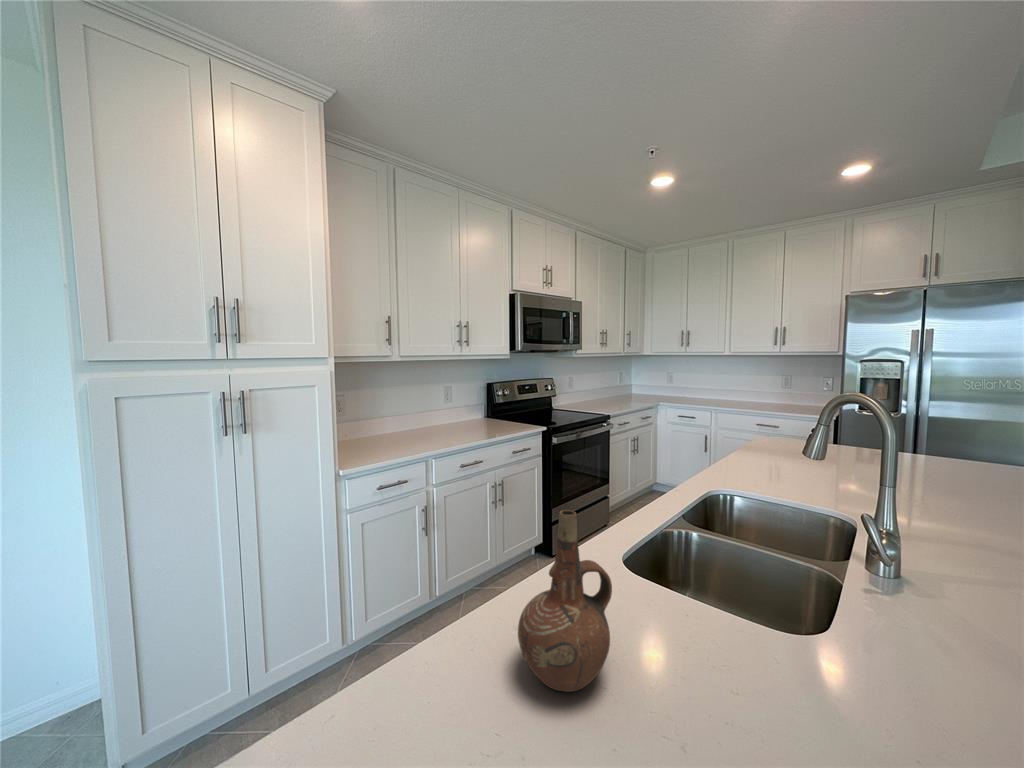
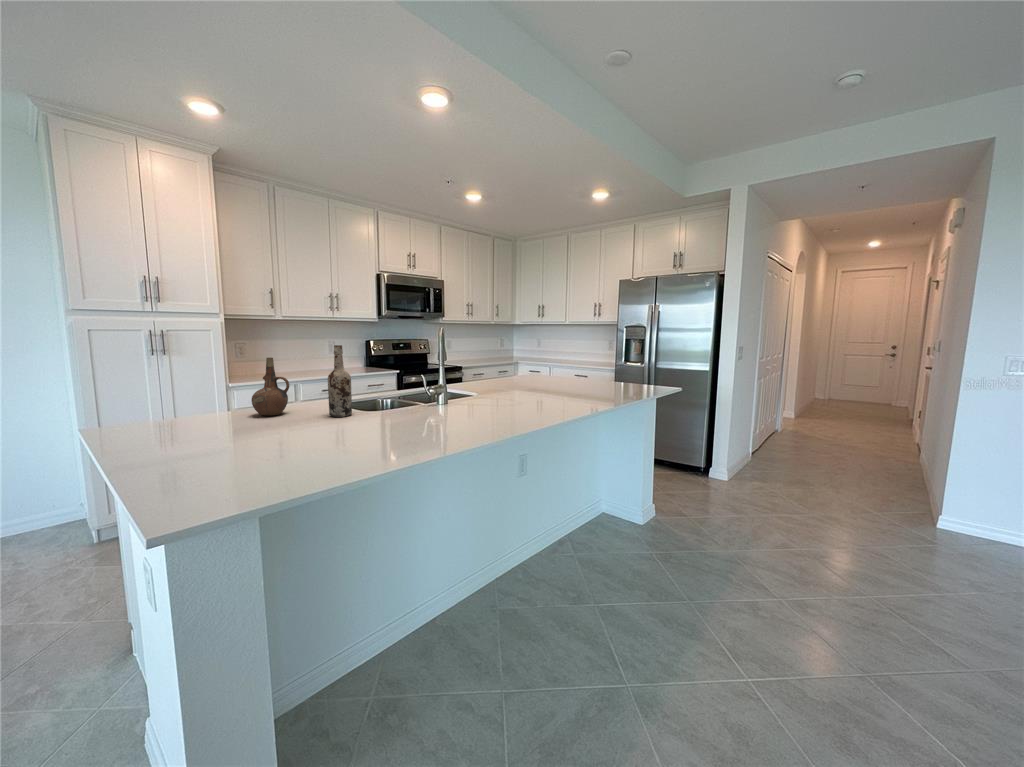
wine bottle: none [742,480,823,710] -> present [328,345,352,417]

